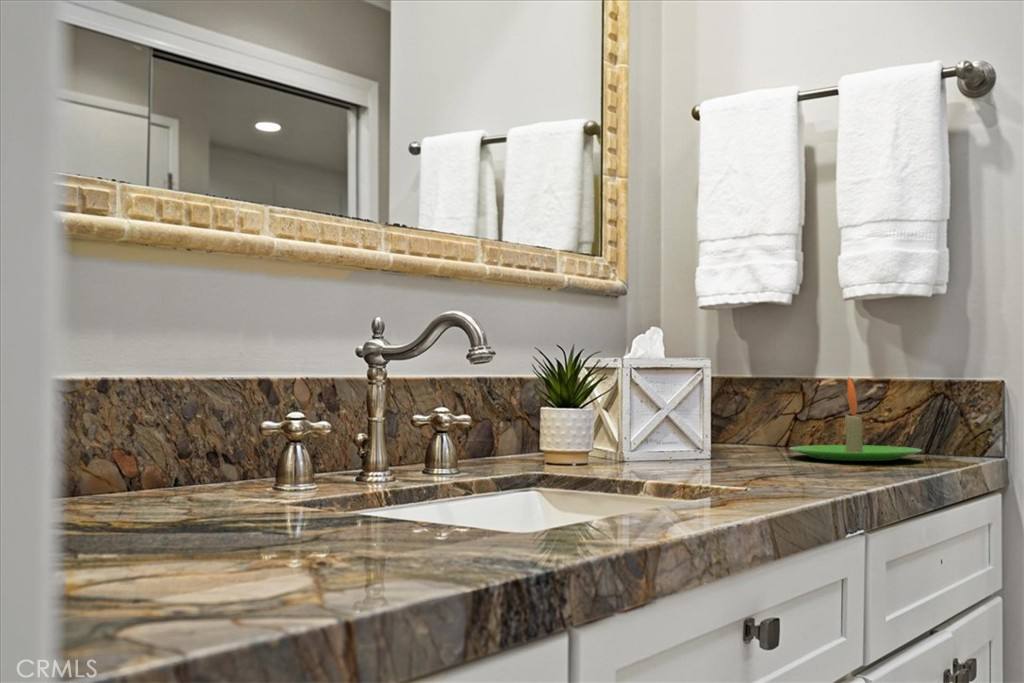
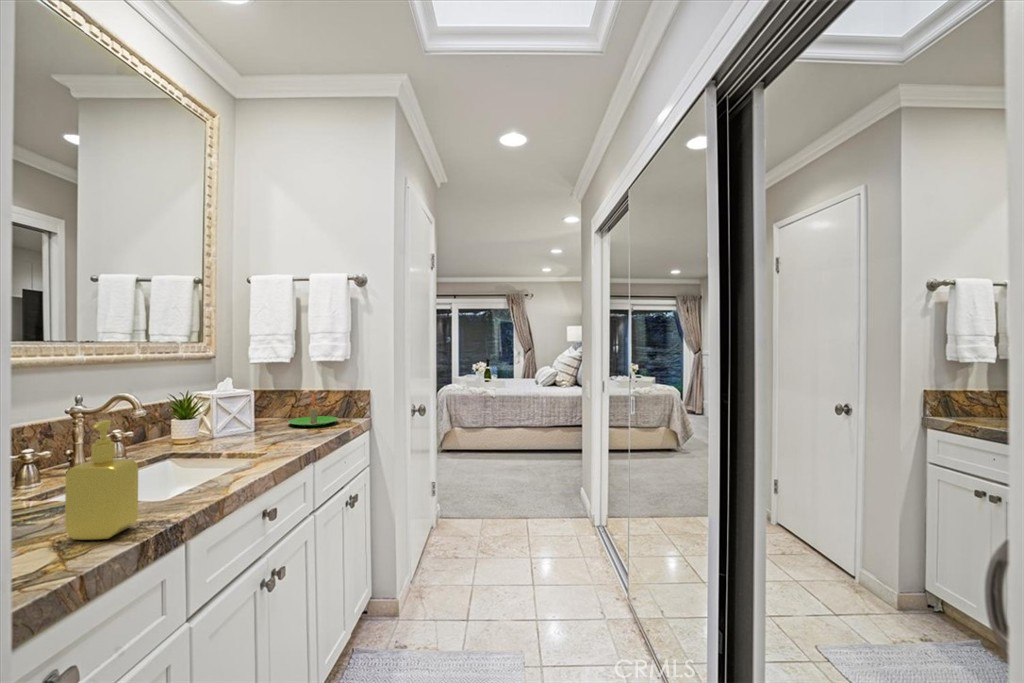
soap dispenser: none [309,252,459,575] -> present [65,420,138,540]

